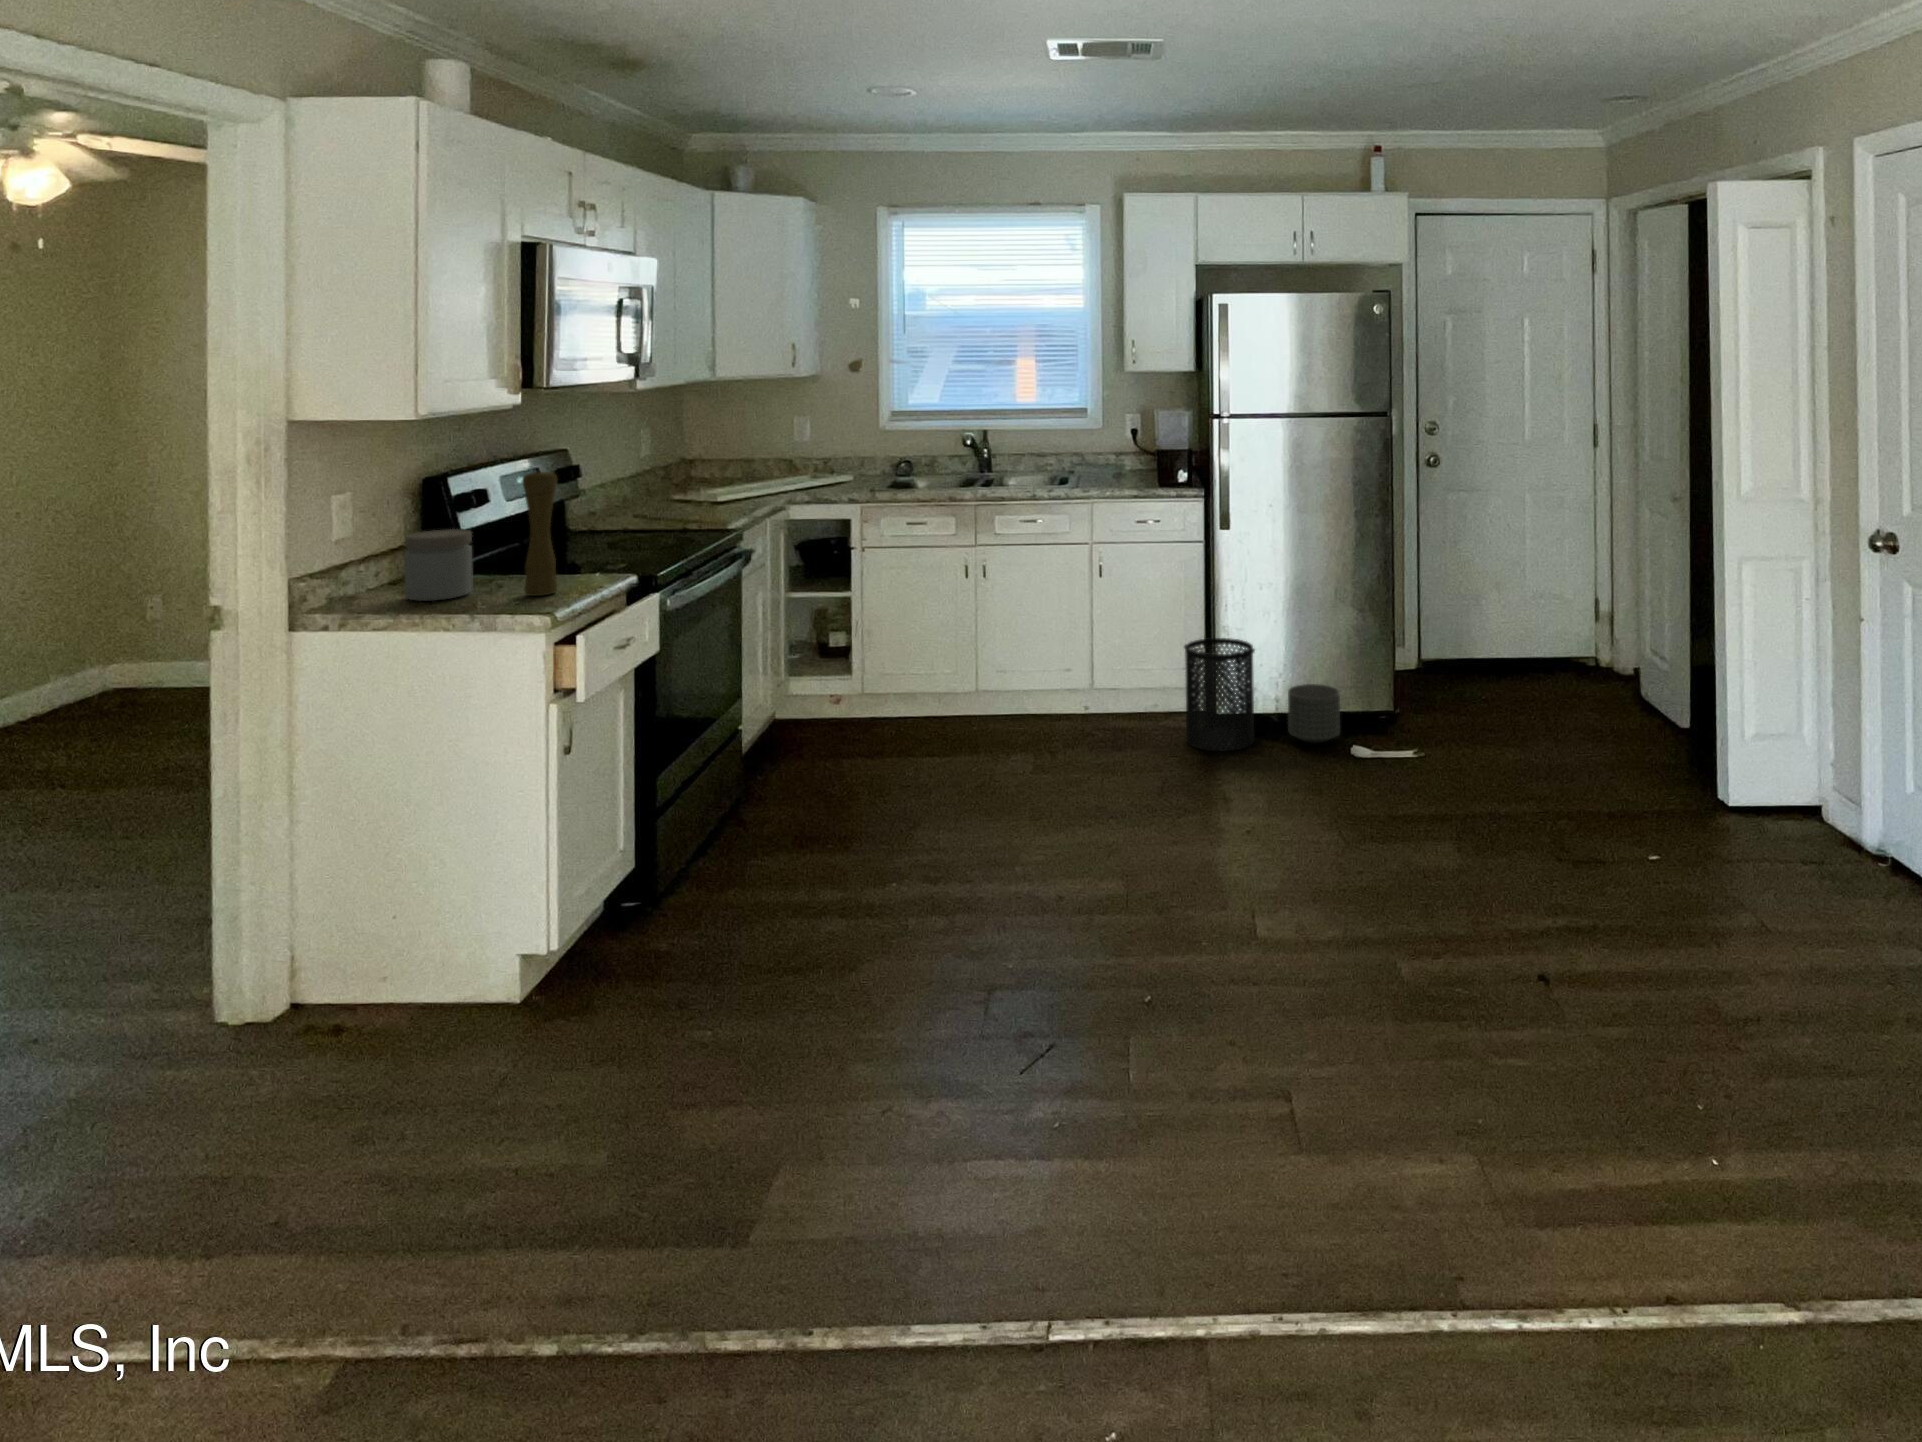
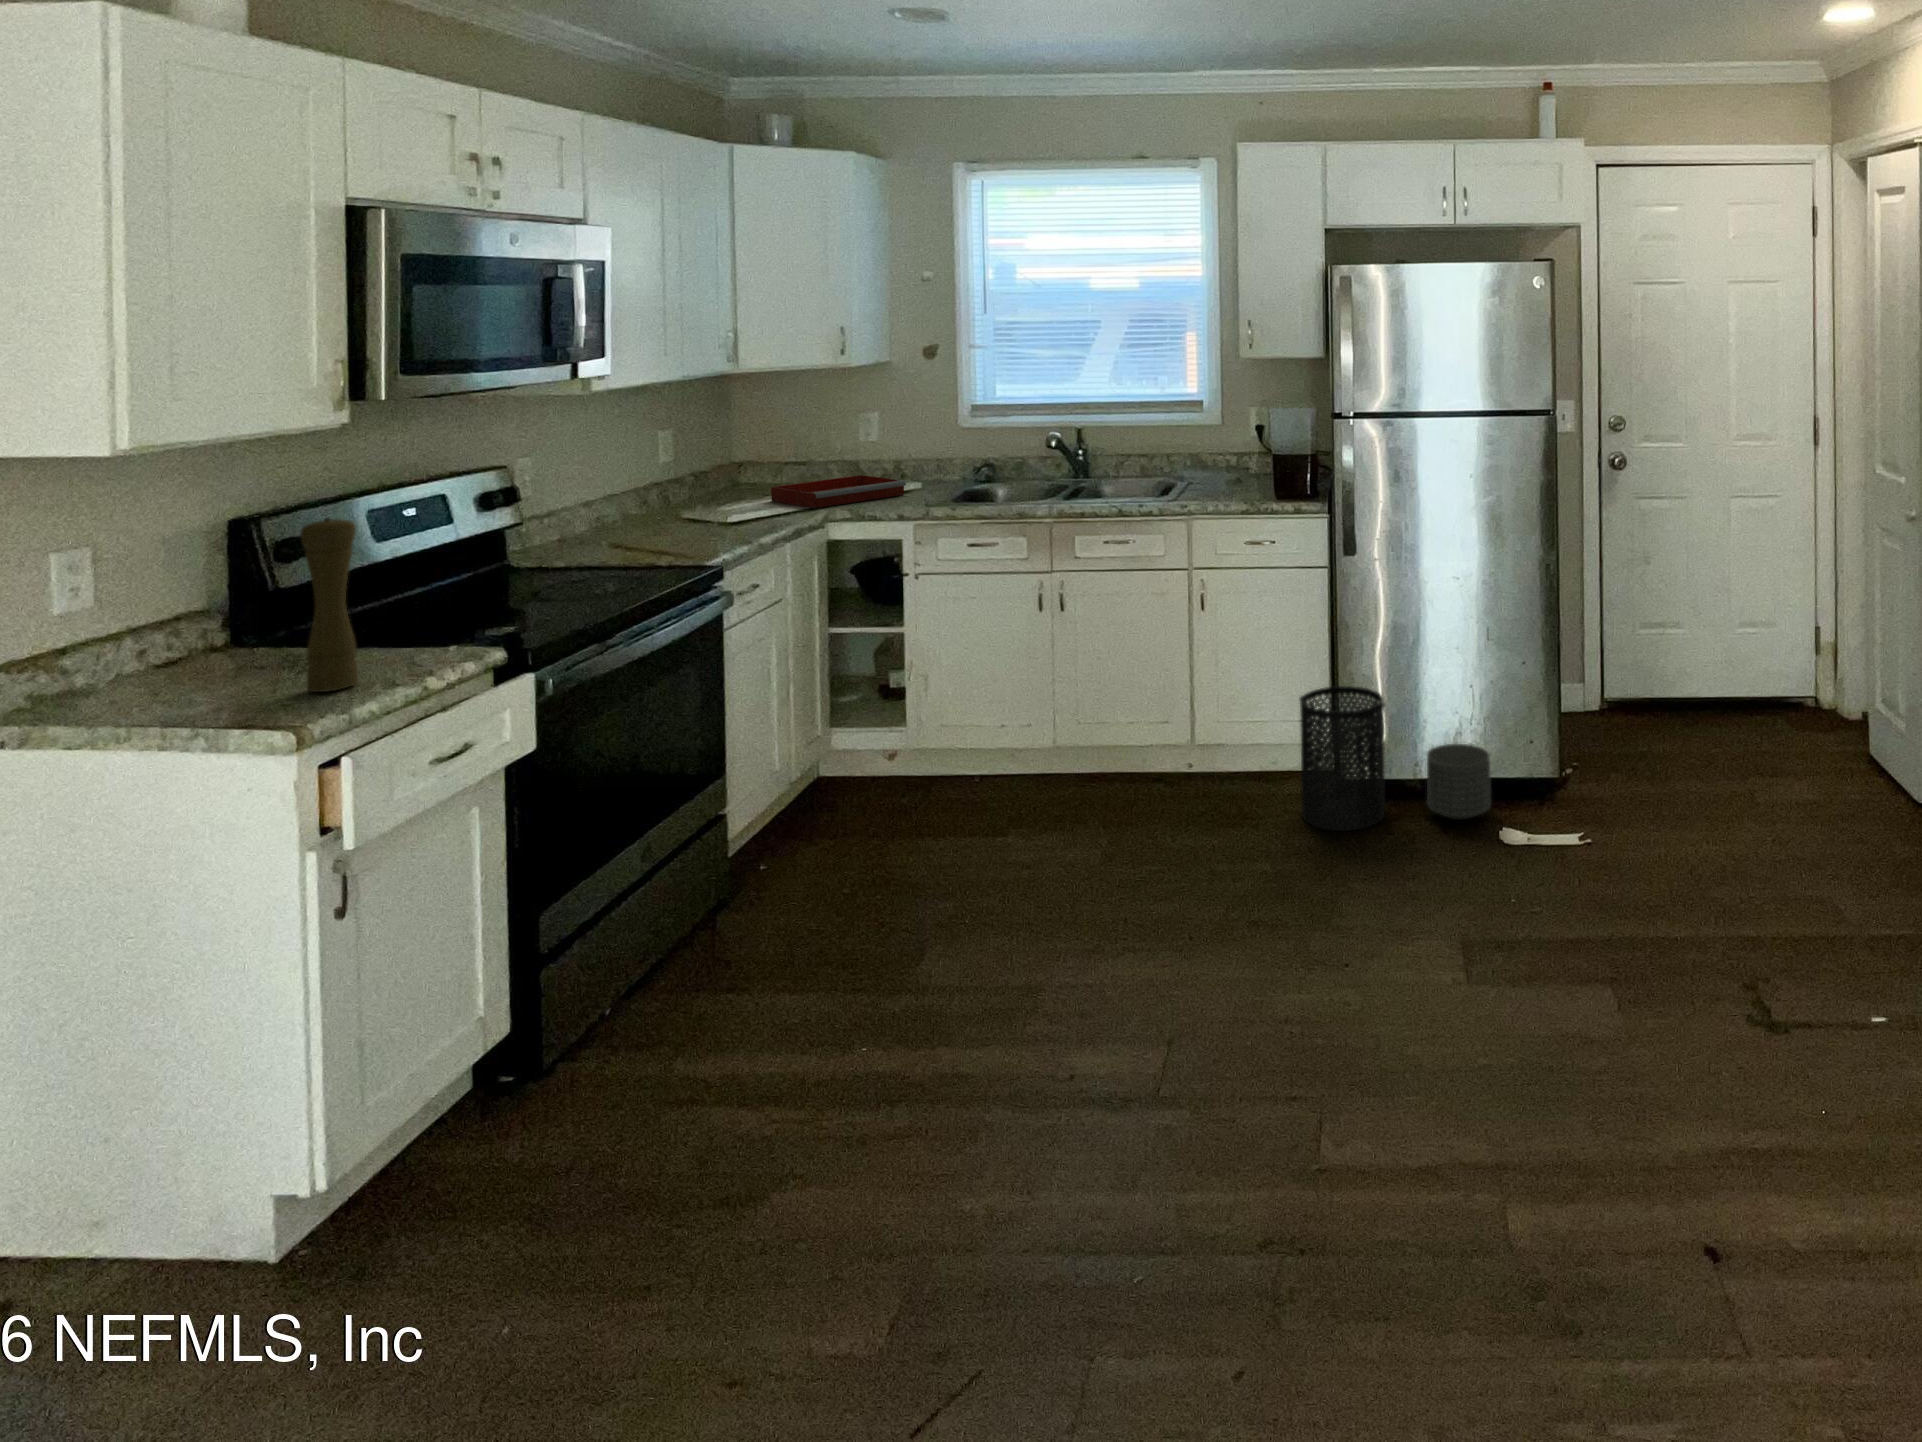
tray: none [730,470,841,495] -> present [771,475,906,508]
jar: present [405,529,473,601] -> none [134,596,246,701]

